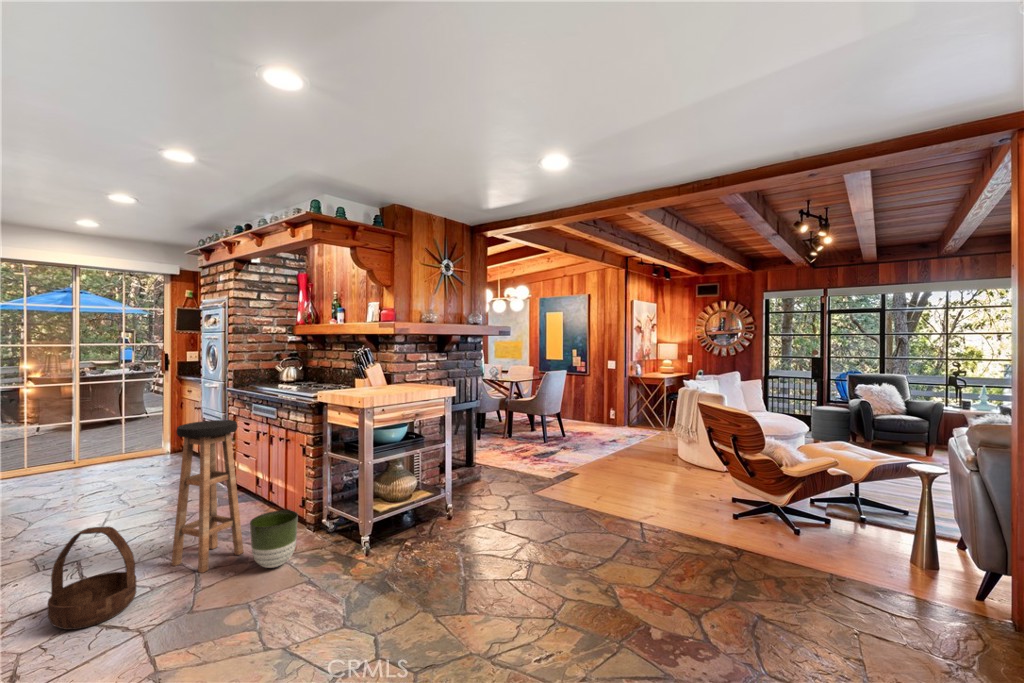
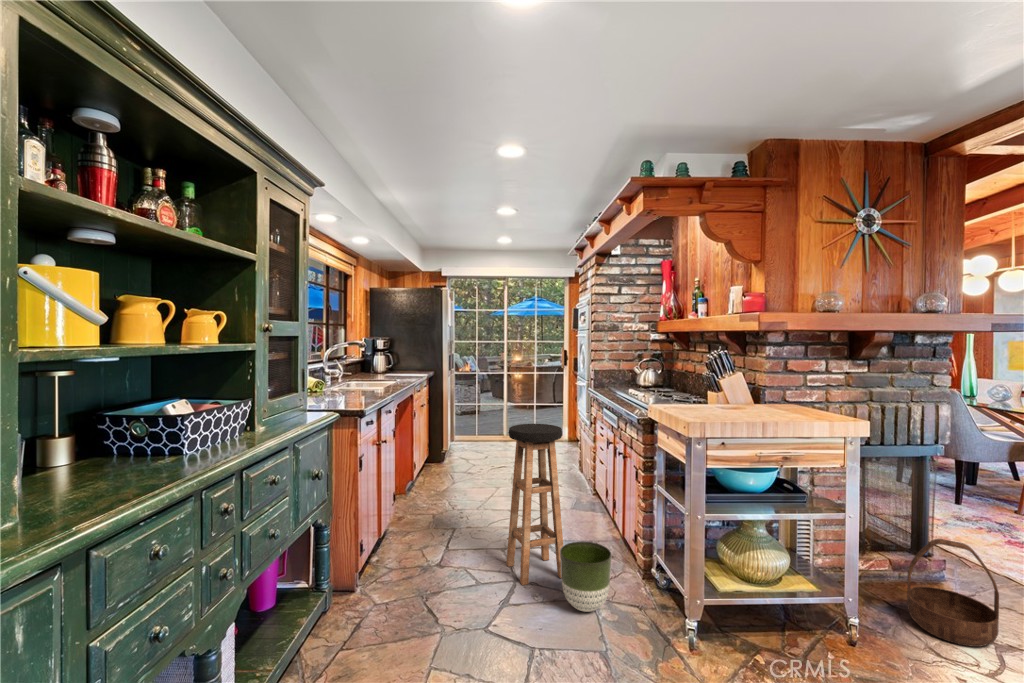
basket: present [48,526,136,630] -> present [907,539,999,647]

